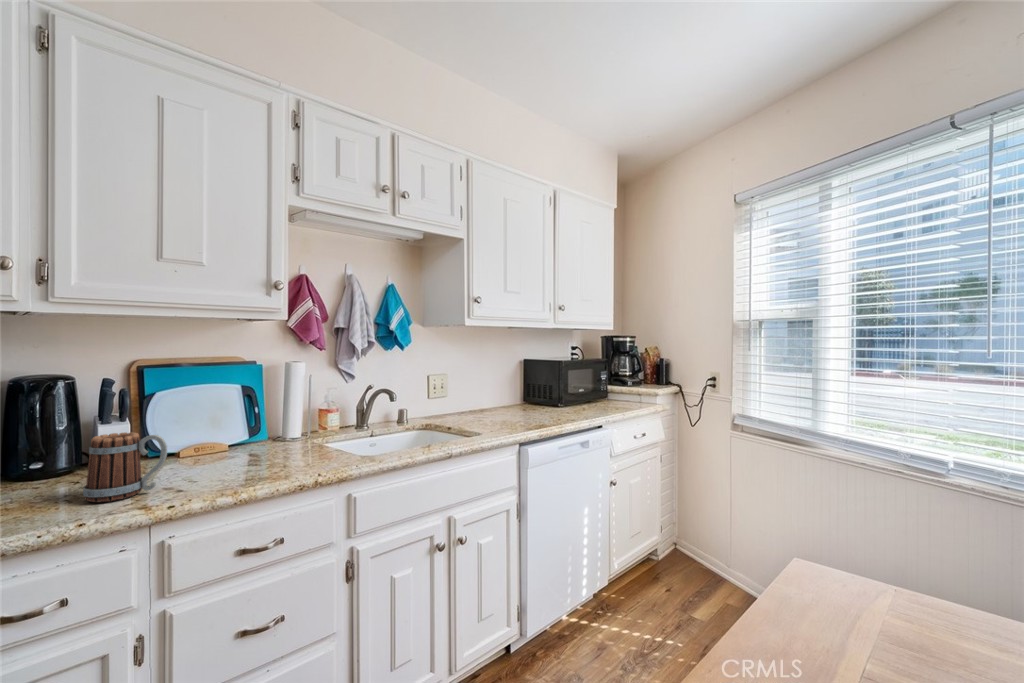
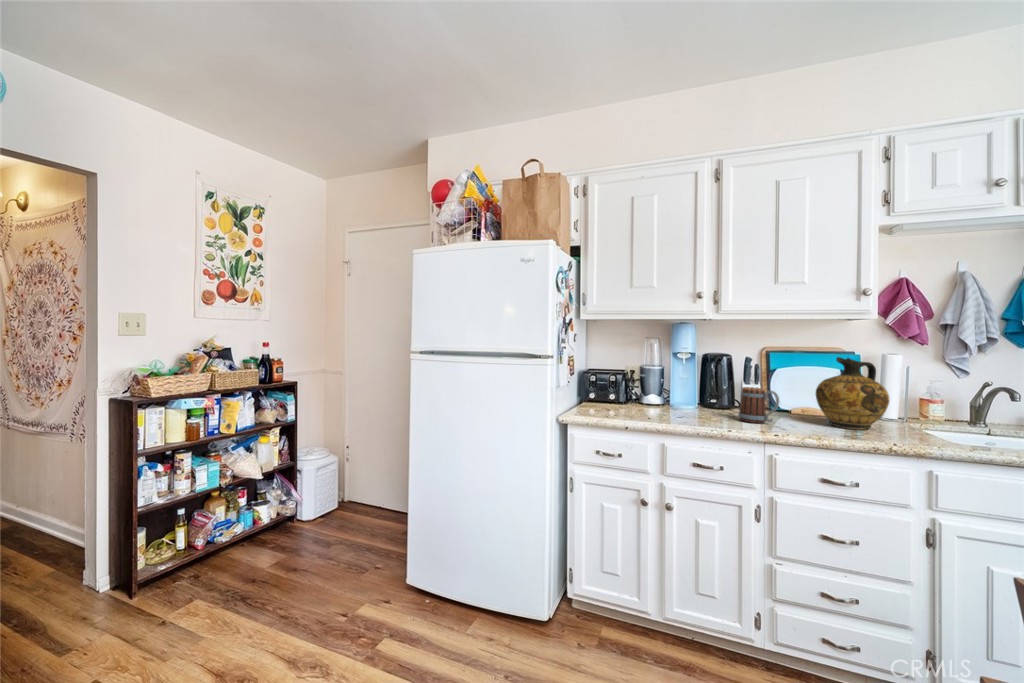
ceramic jug: none [219,370,304,465] -> present [816,357,889,430]

